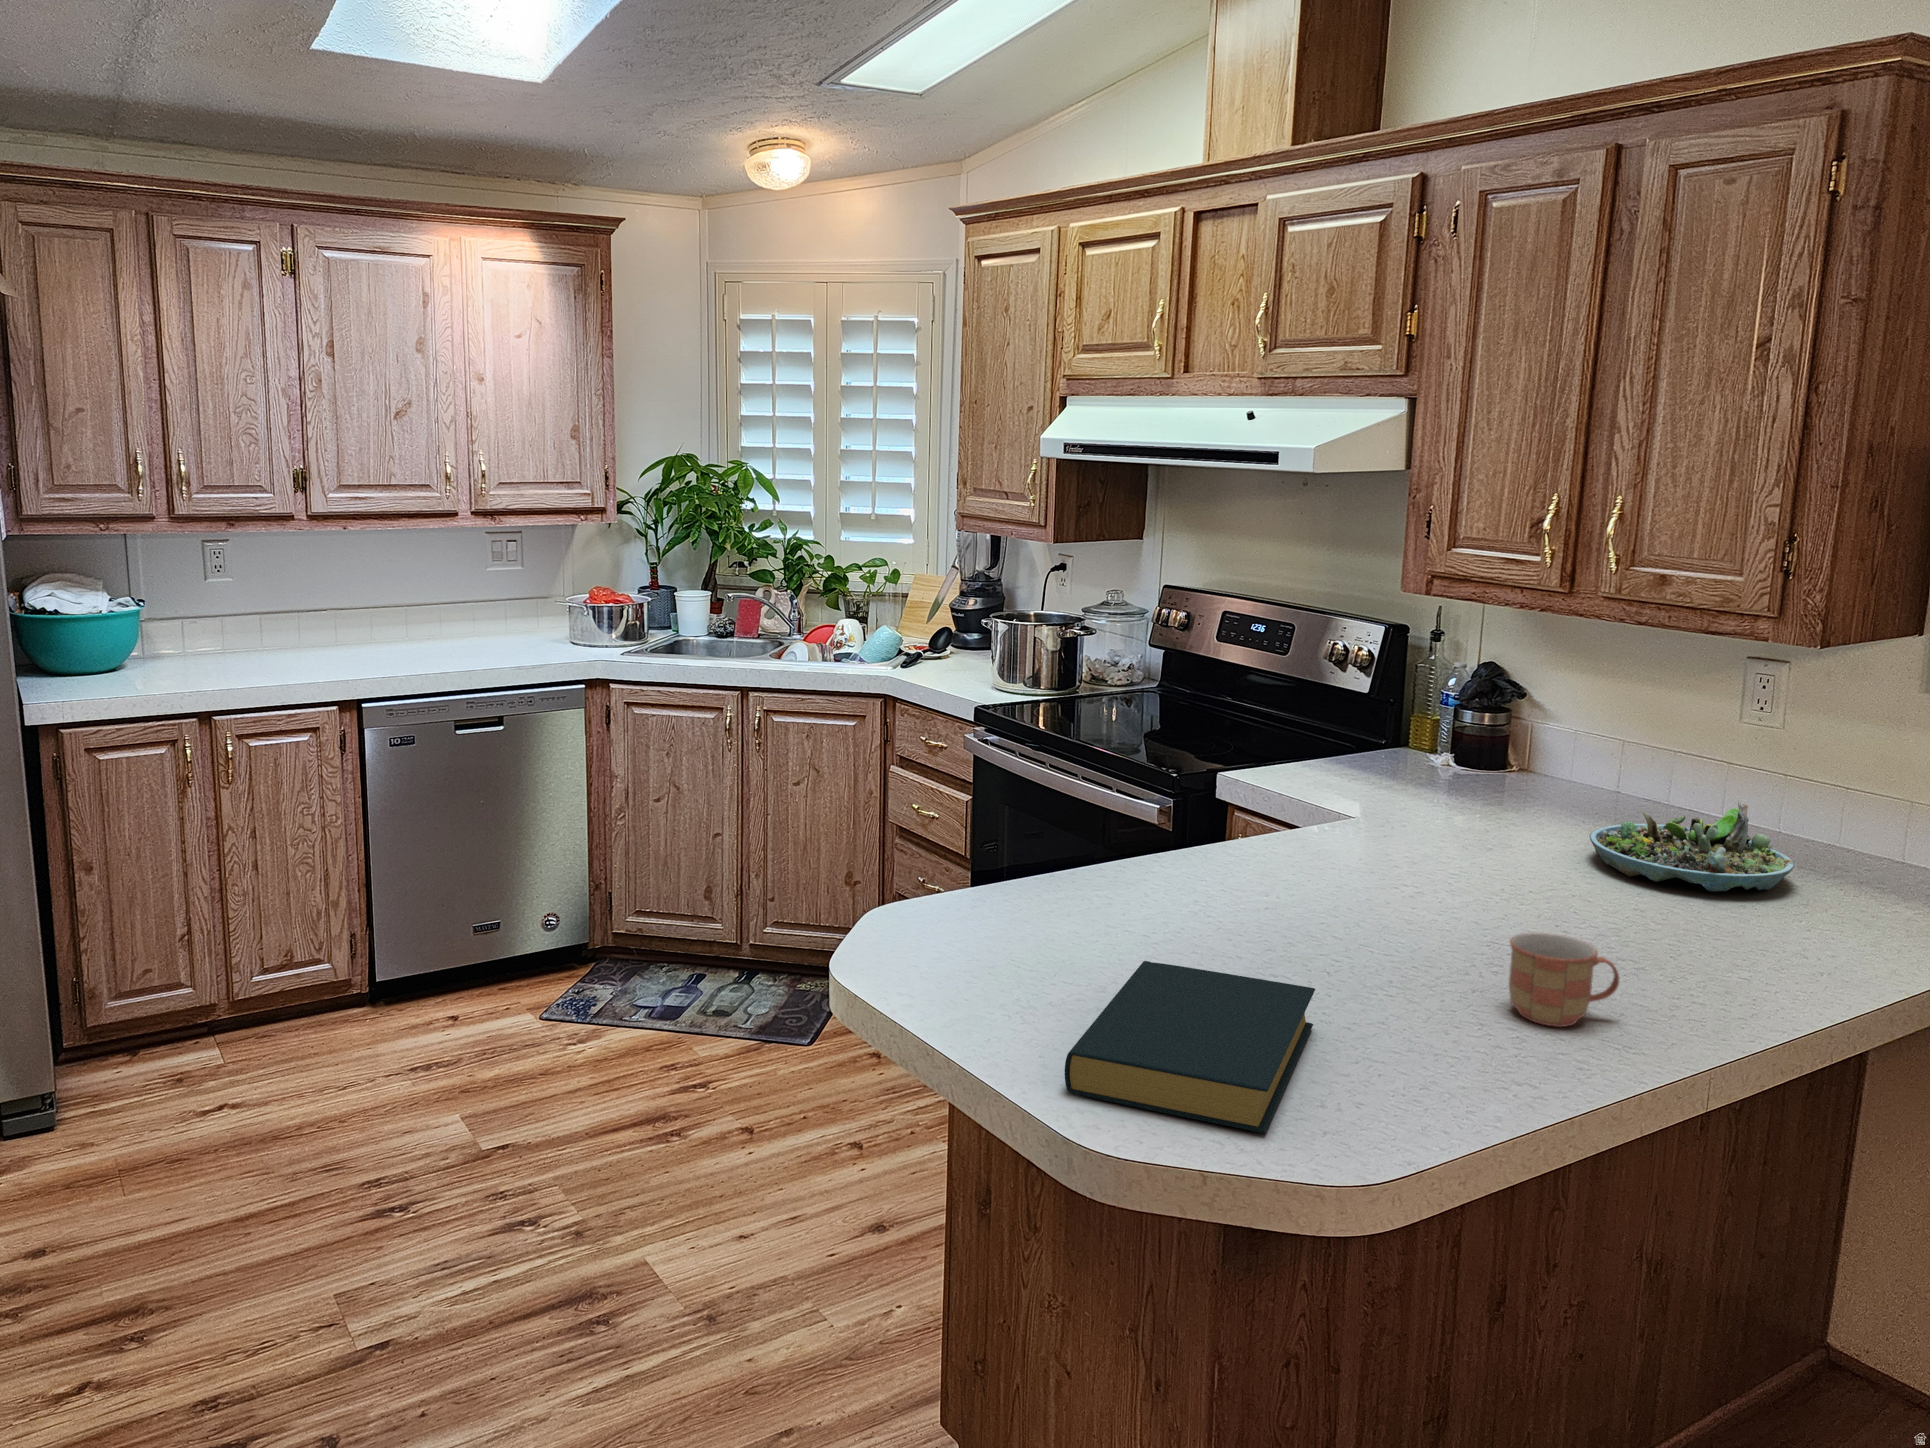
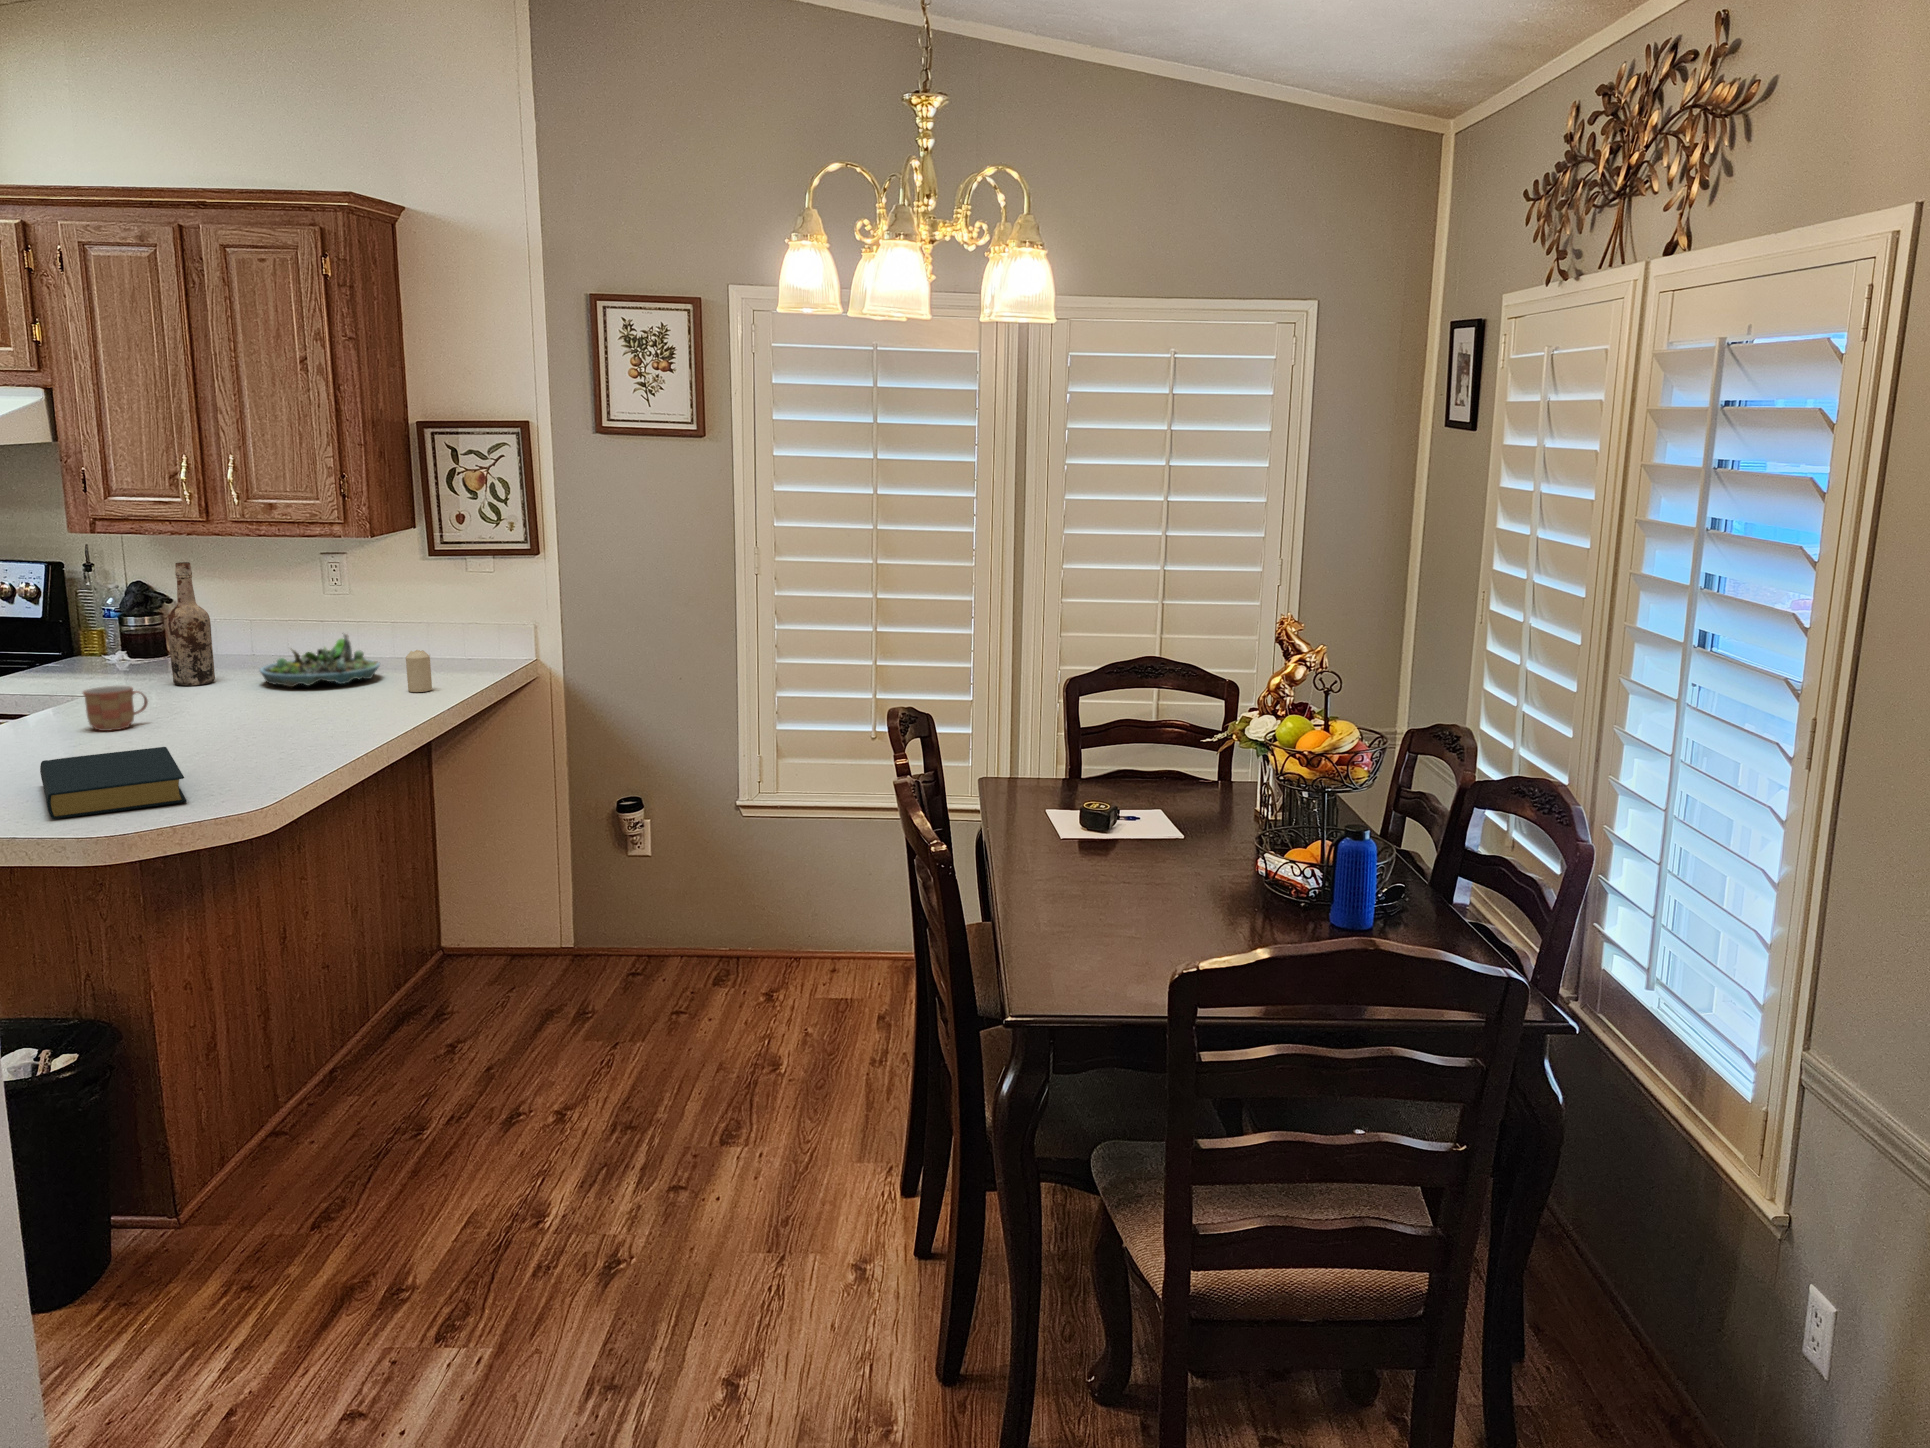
wine bottle: none [1474,652,1541,835] -> present [167,562,215,686]
candle: none [1826,870,1882,951] -> present [406,650,432,692]
mug: present [1509,933,1619,1027] -> present [83,686,148,731]

